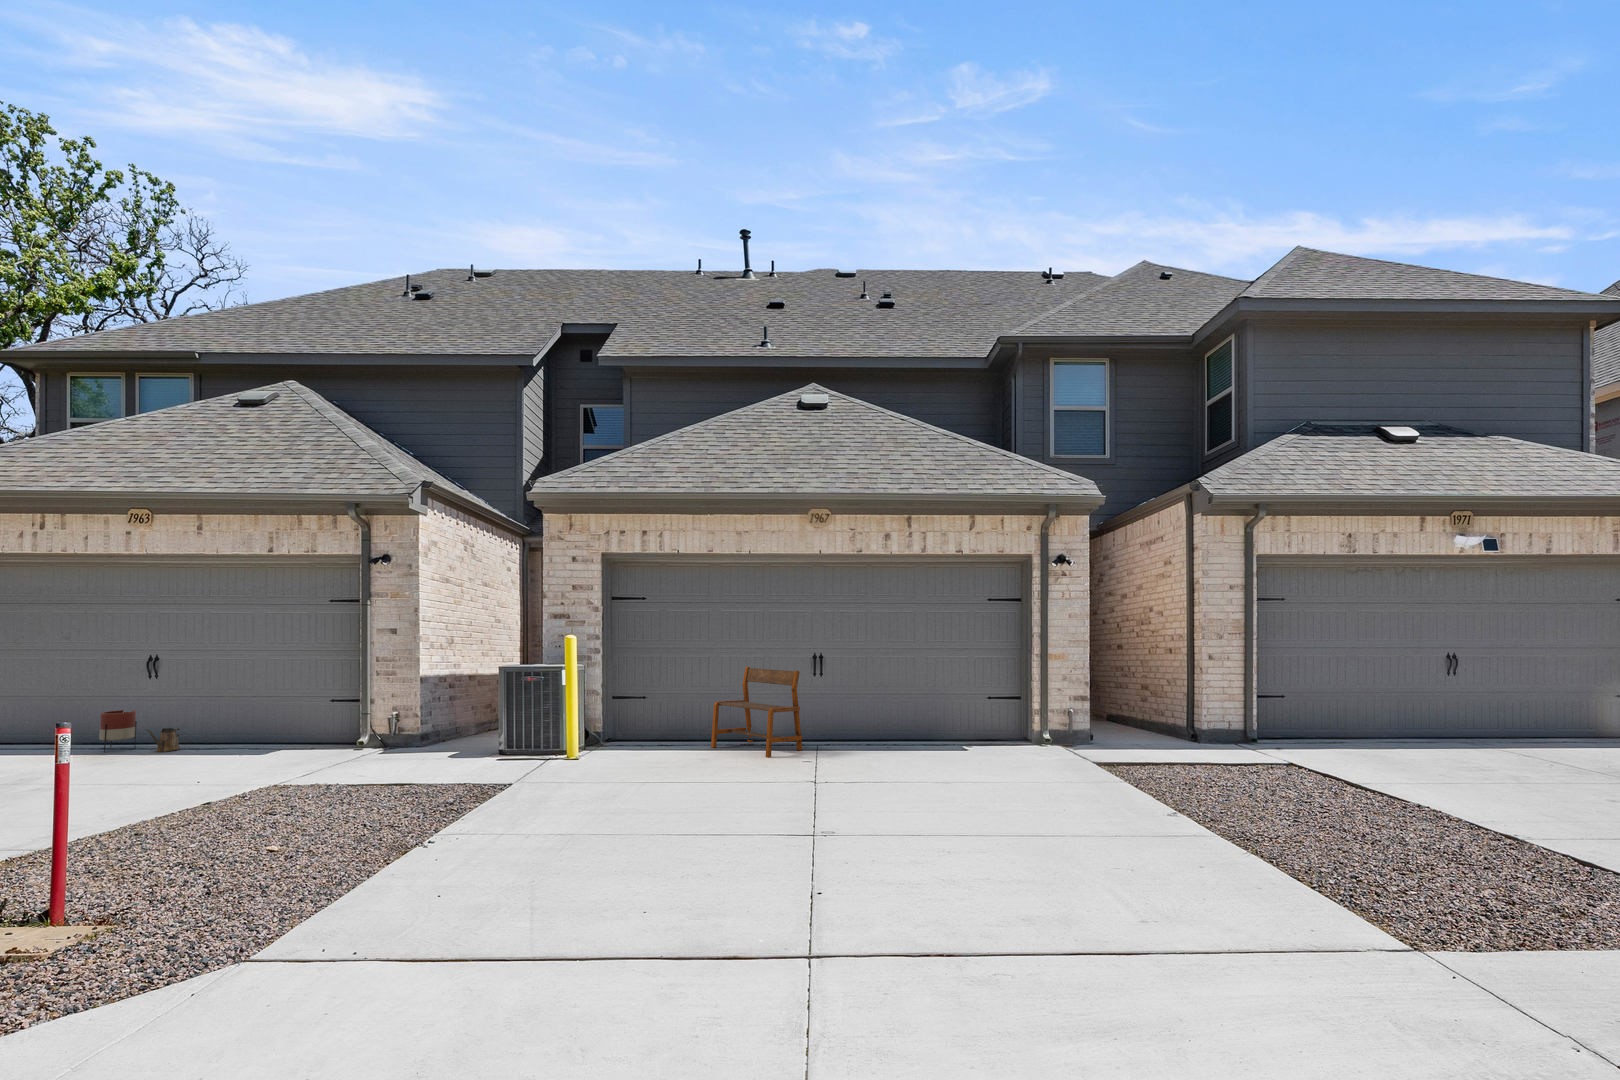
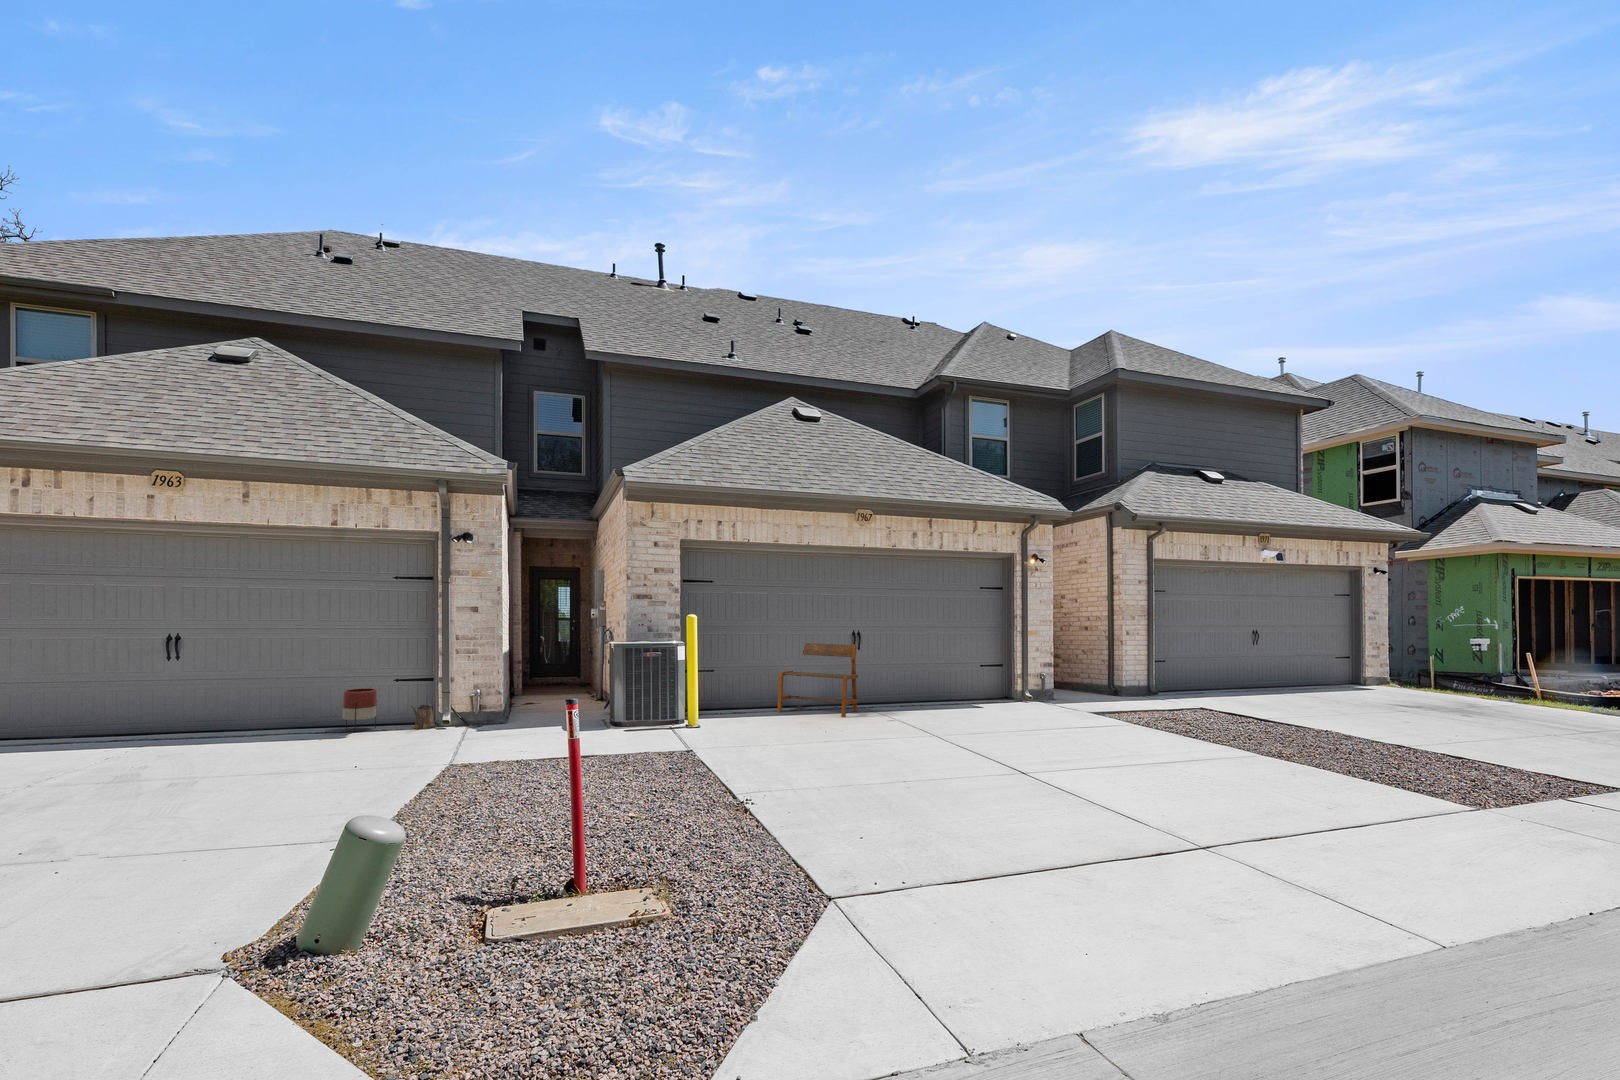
planter: present [99,710,137,753] -> present [342,688,377,733]
watering can: present [147,728,180,752] -> present [411,704,435,729]

